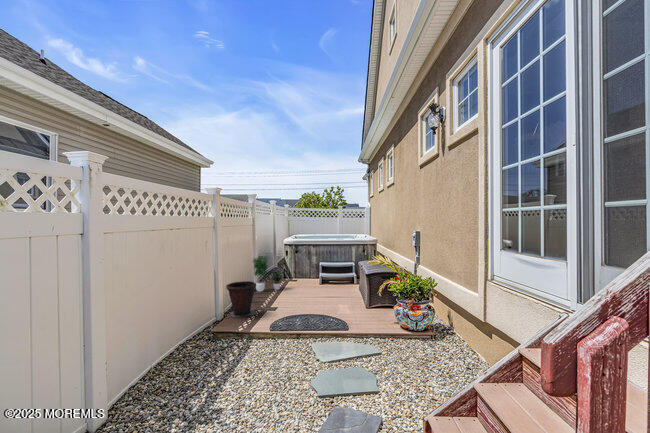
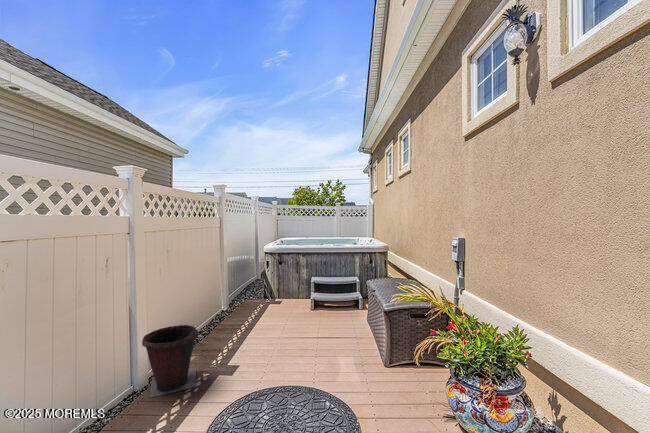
potted plant: present [253,255,283,292] -> none [211,271,261,325]

